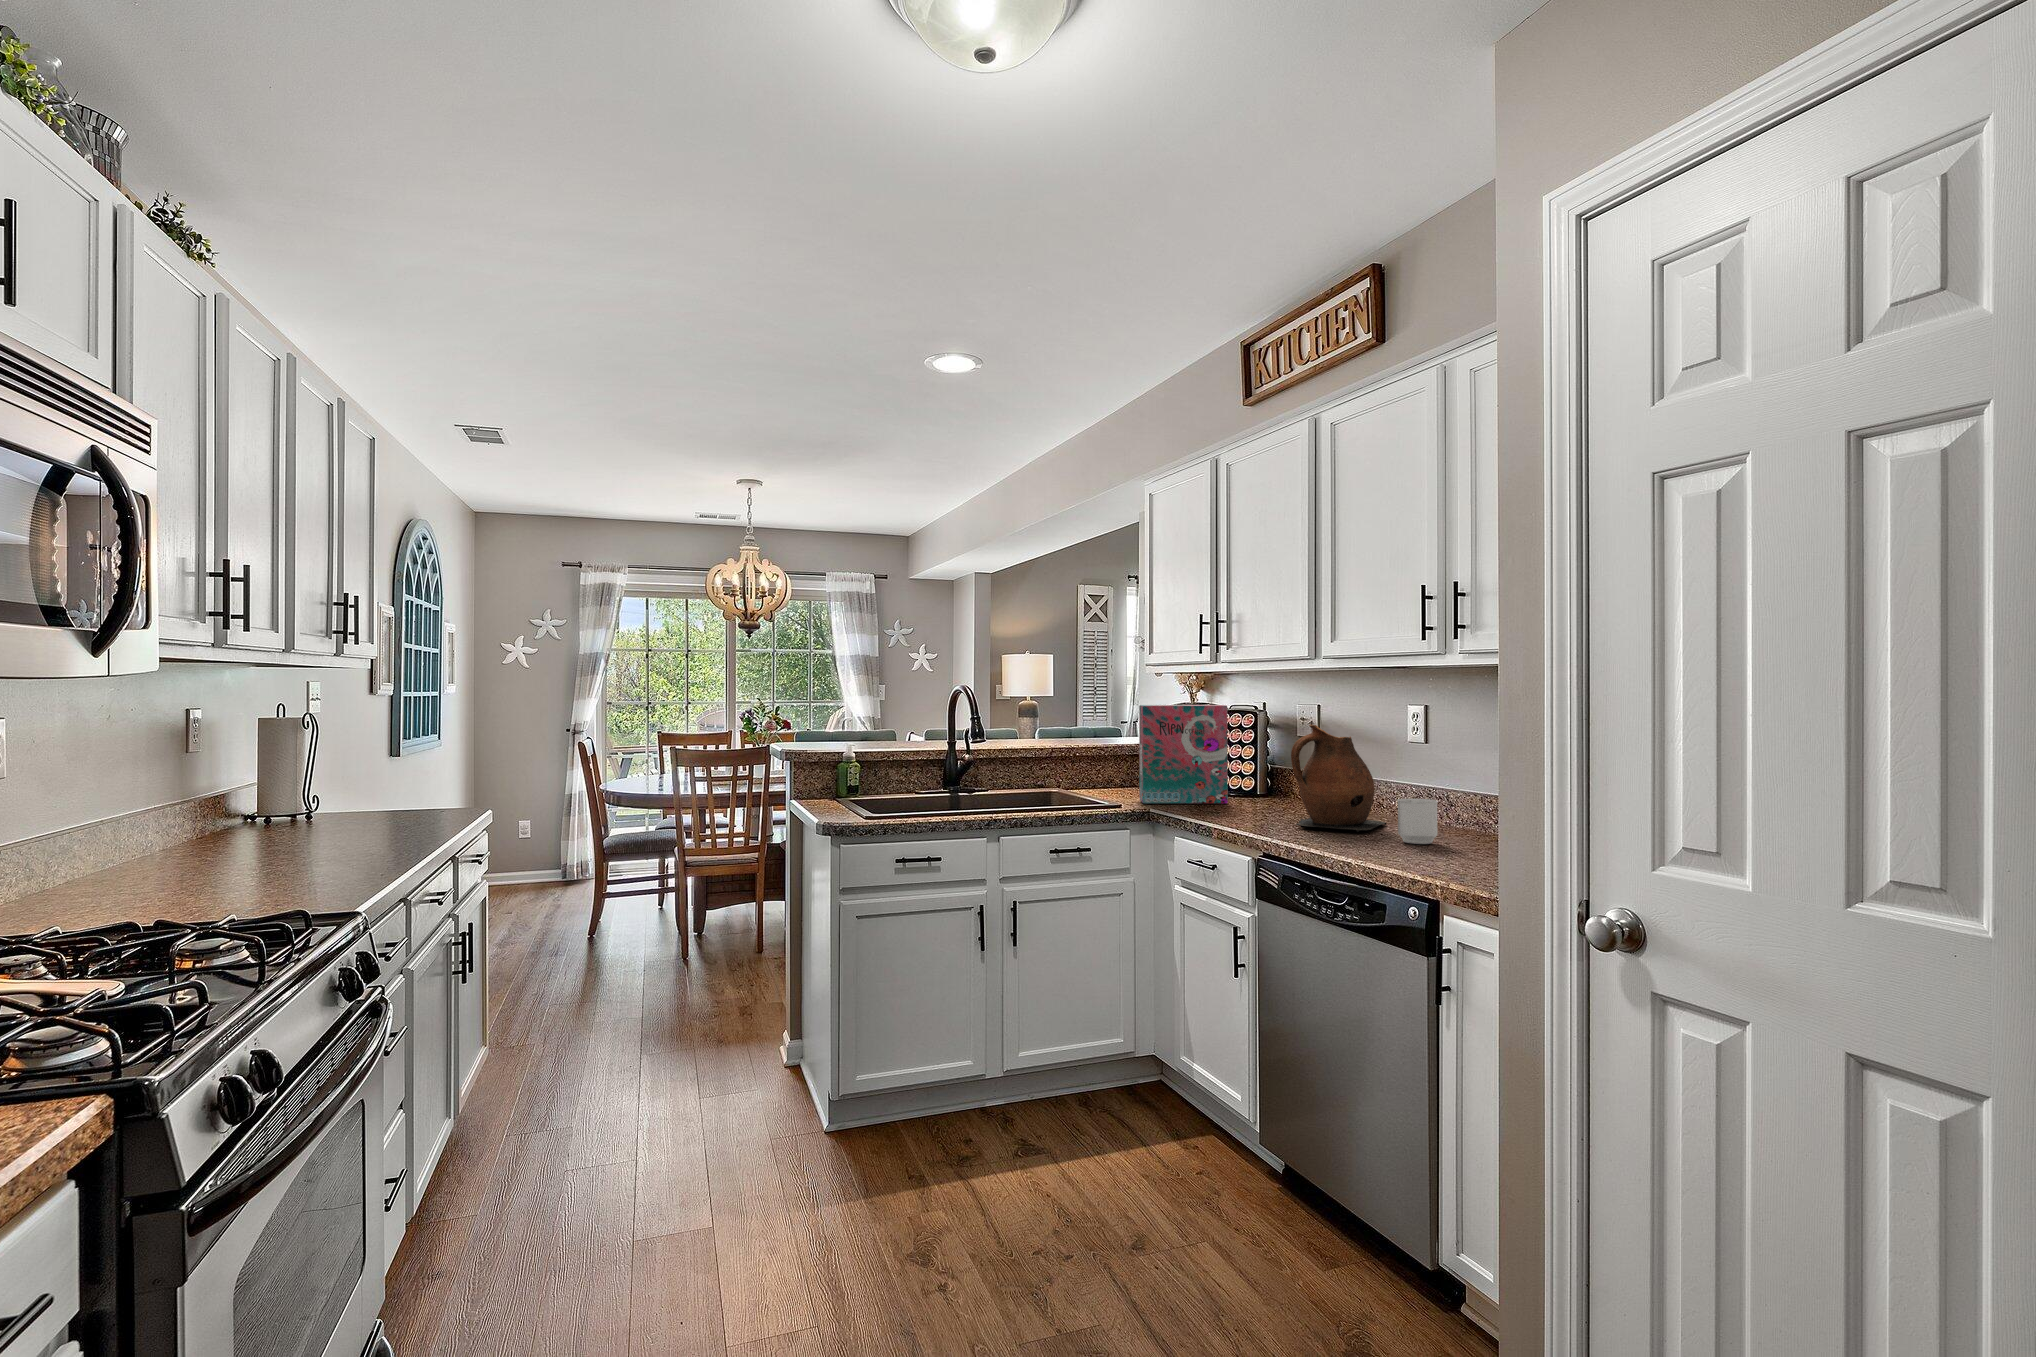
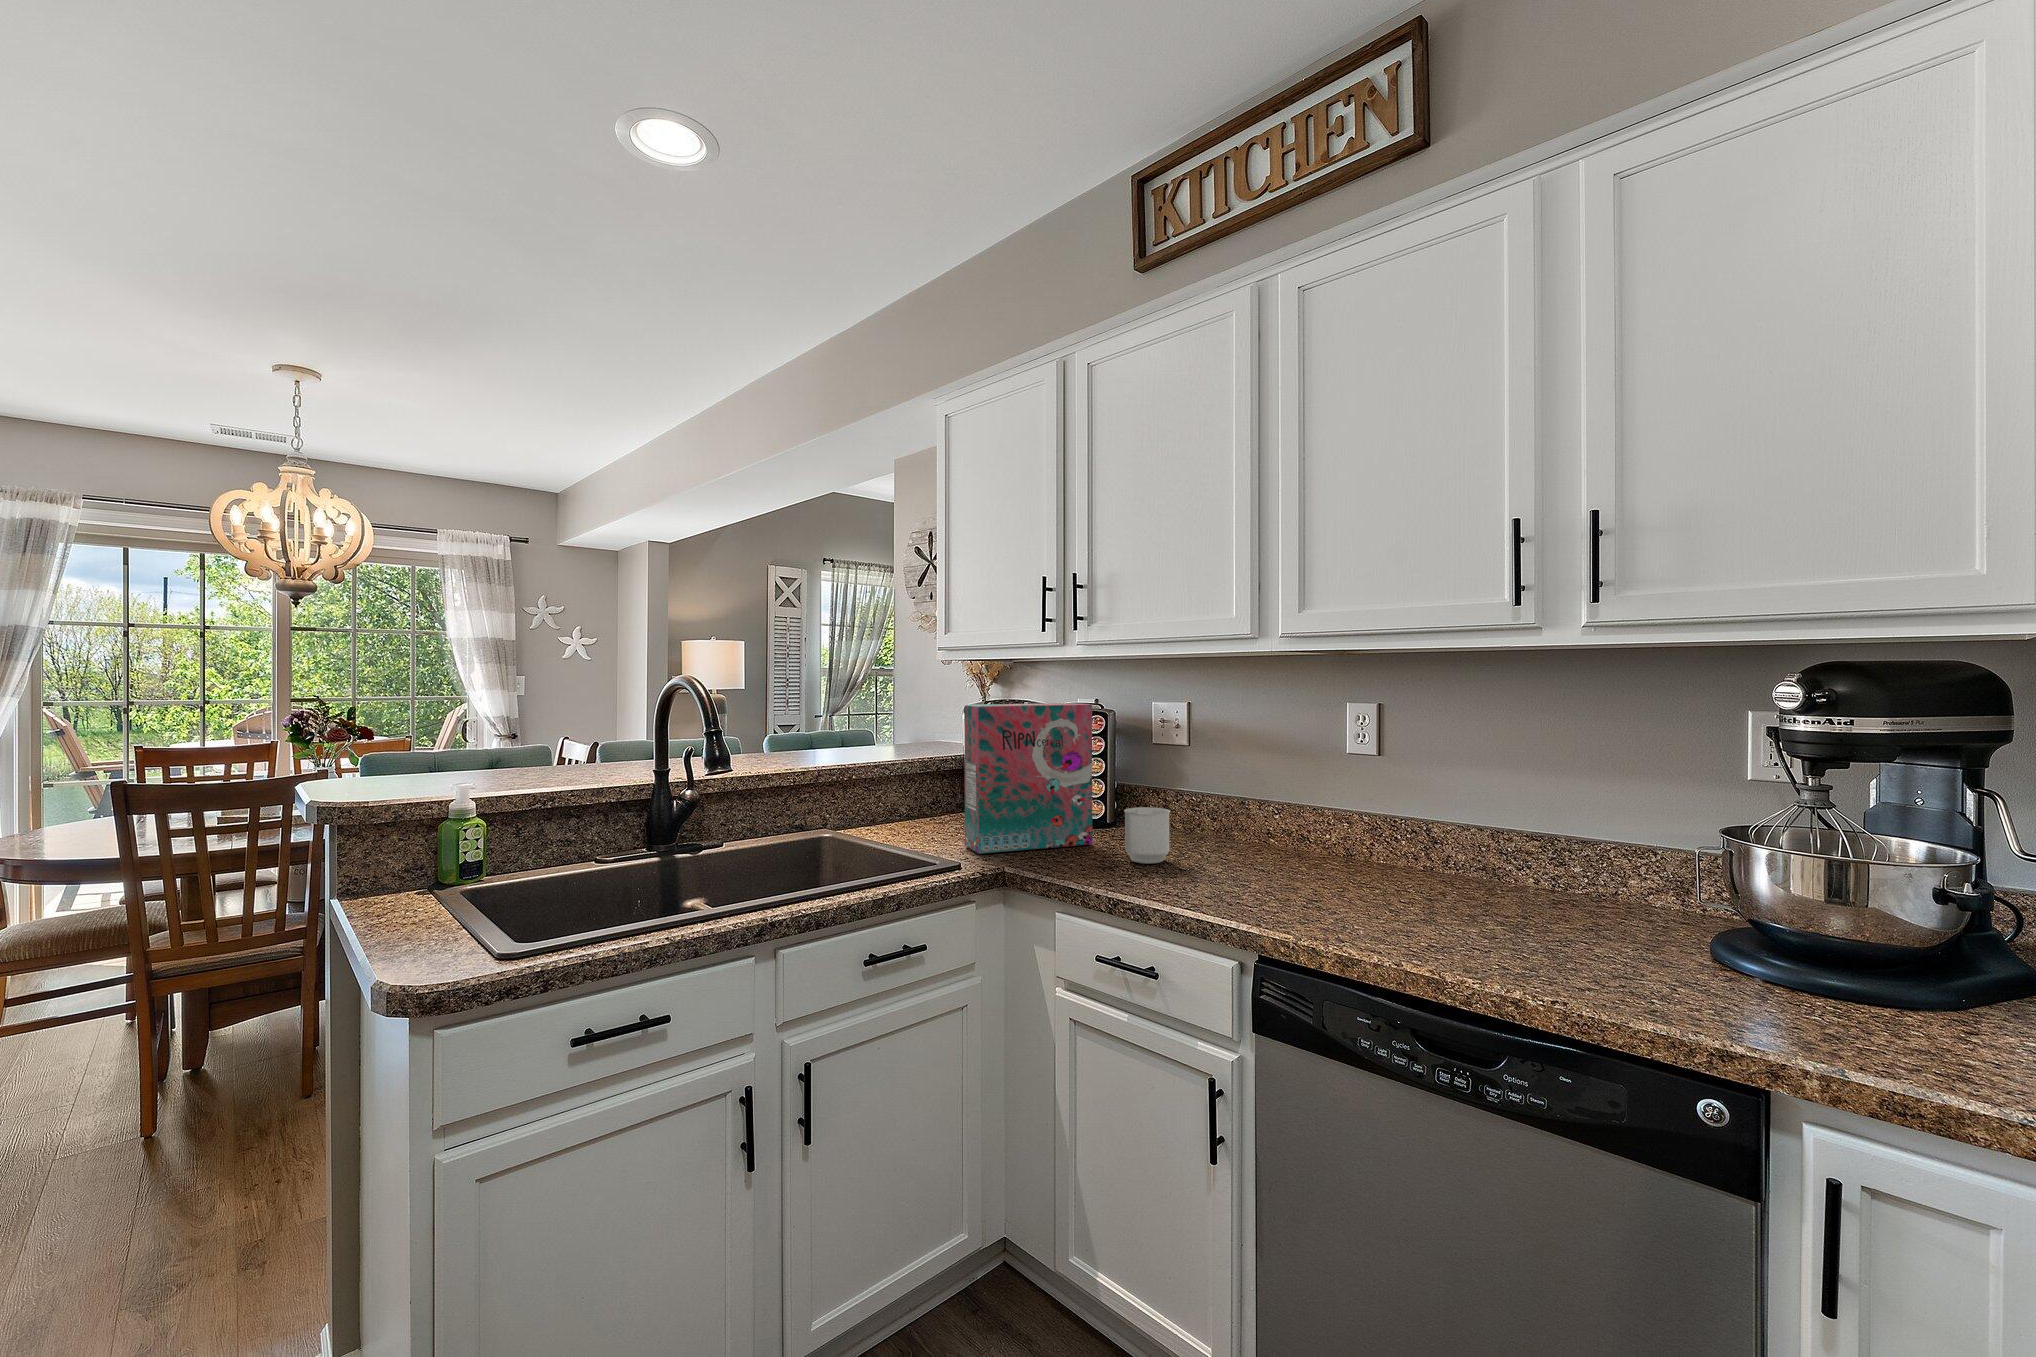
ceramic pitcher: present [1291,725,1386,832] -> none [1247,736,1388,903]
mug: present [1397,799,1438,844] -> present [1124,807,1170,864]

